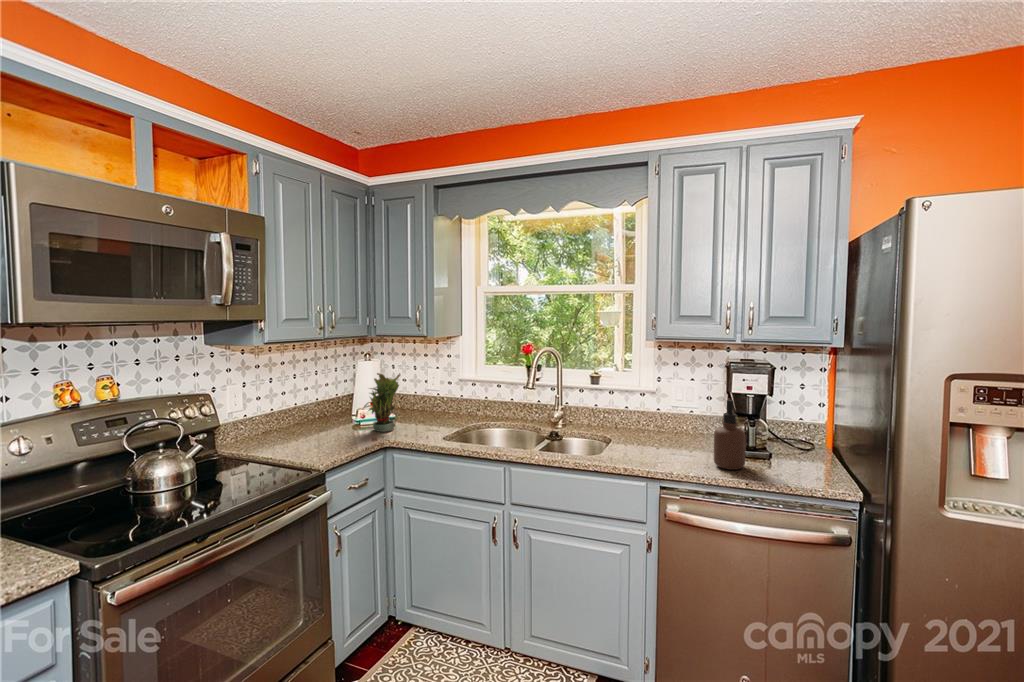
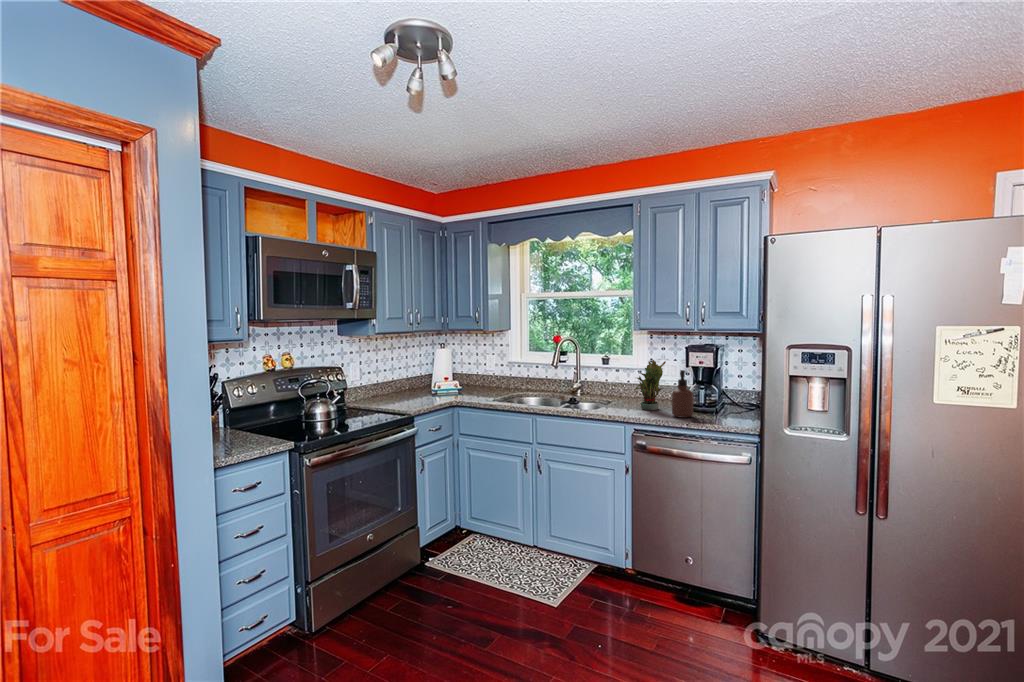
potted plant: present [363,373,400,432] -> present [634,360,666,410]

